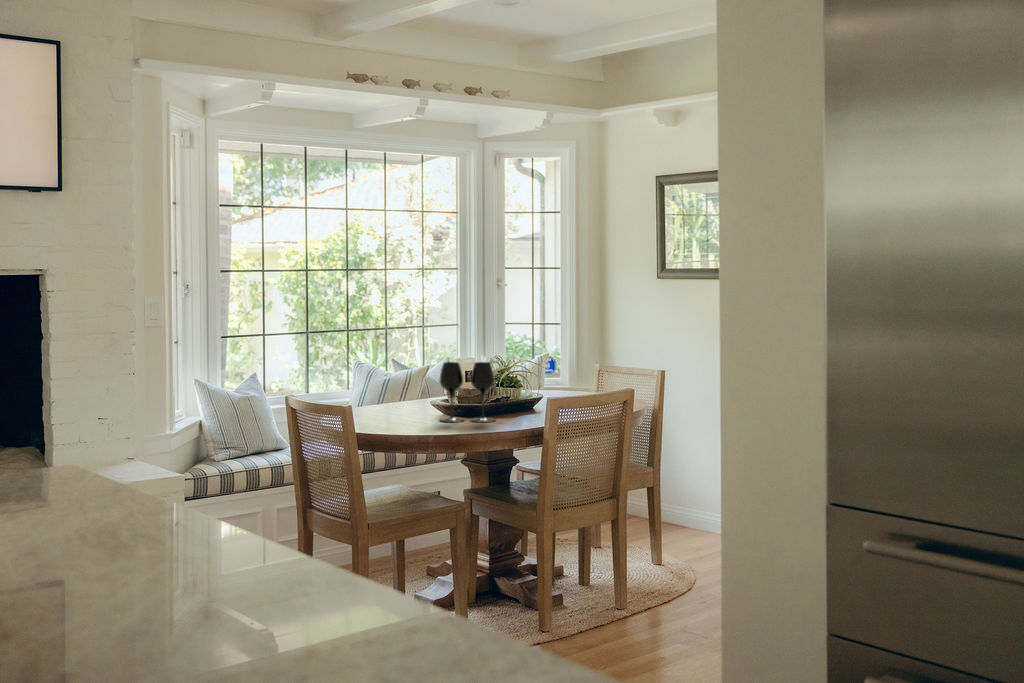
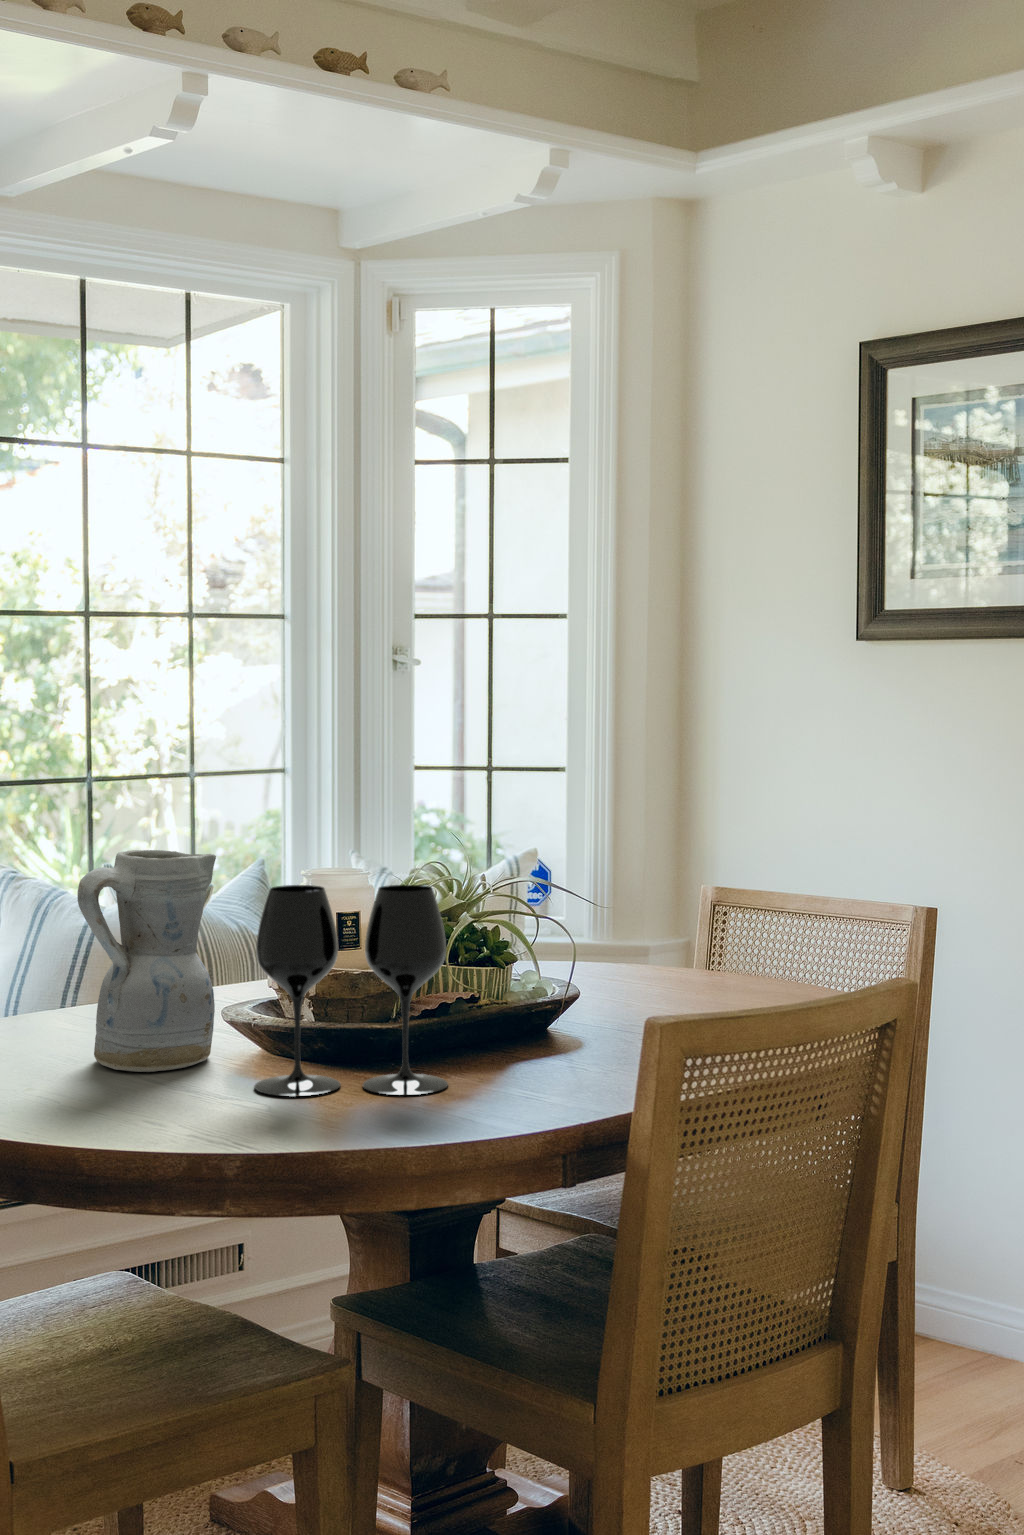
ceramic pitcher: none [388,352,428,417] -> present [78,850,216,1072]

